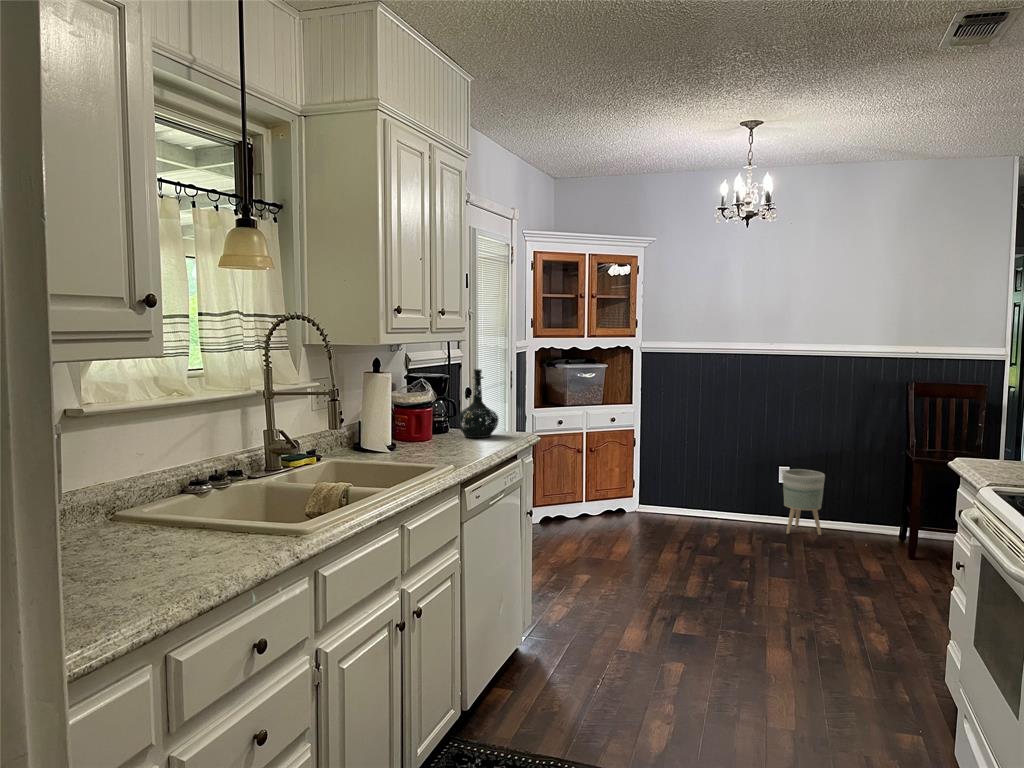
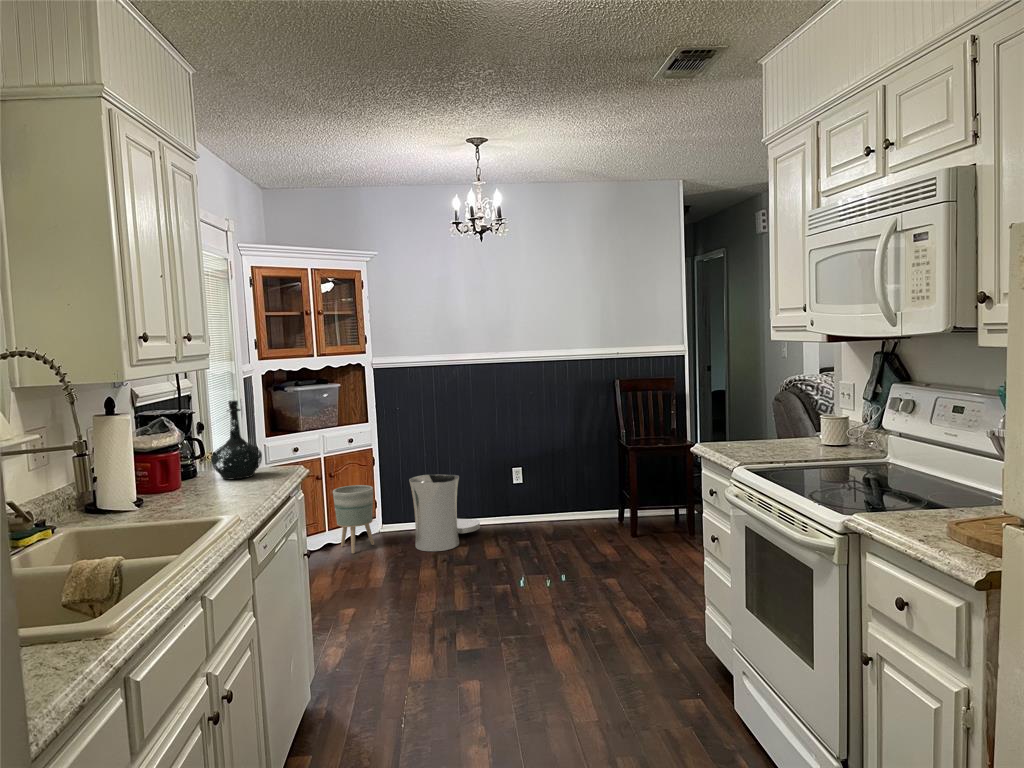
trash can: none [664,461,737,538] -> present [409,475,480,551]
planter: present [783,469,825,535] -> present [333,485,374,554]

